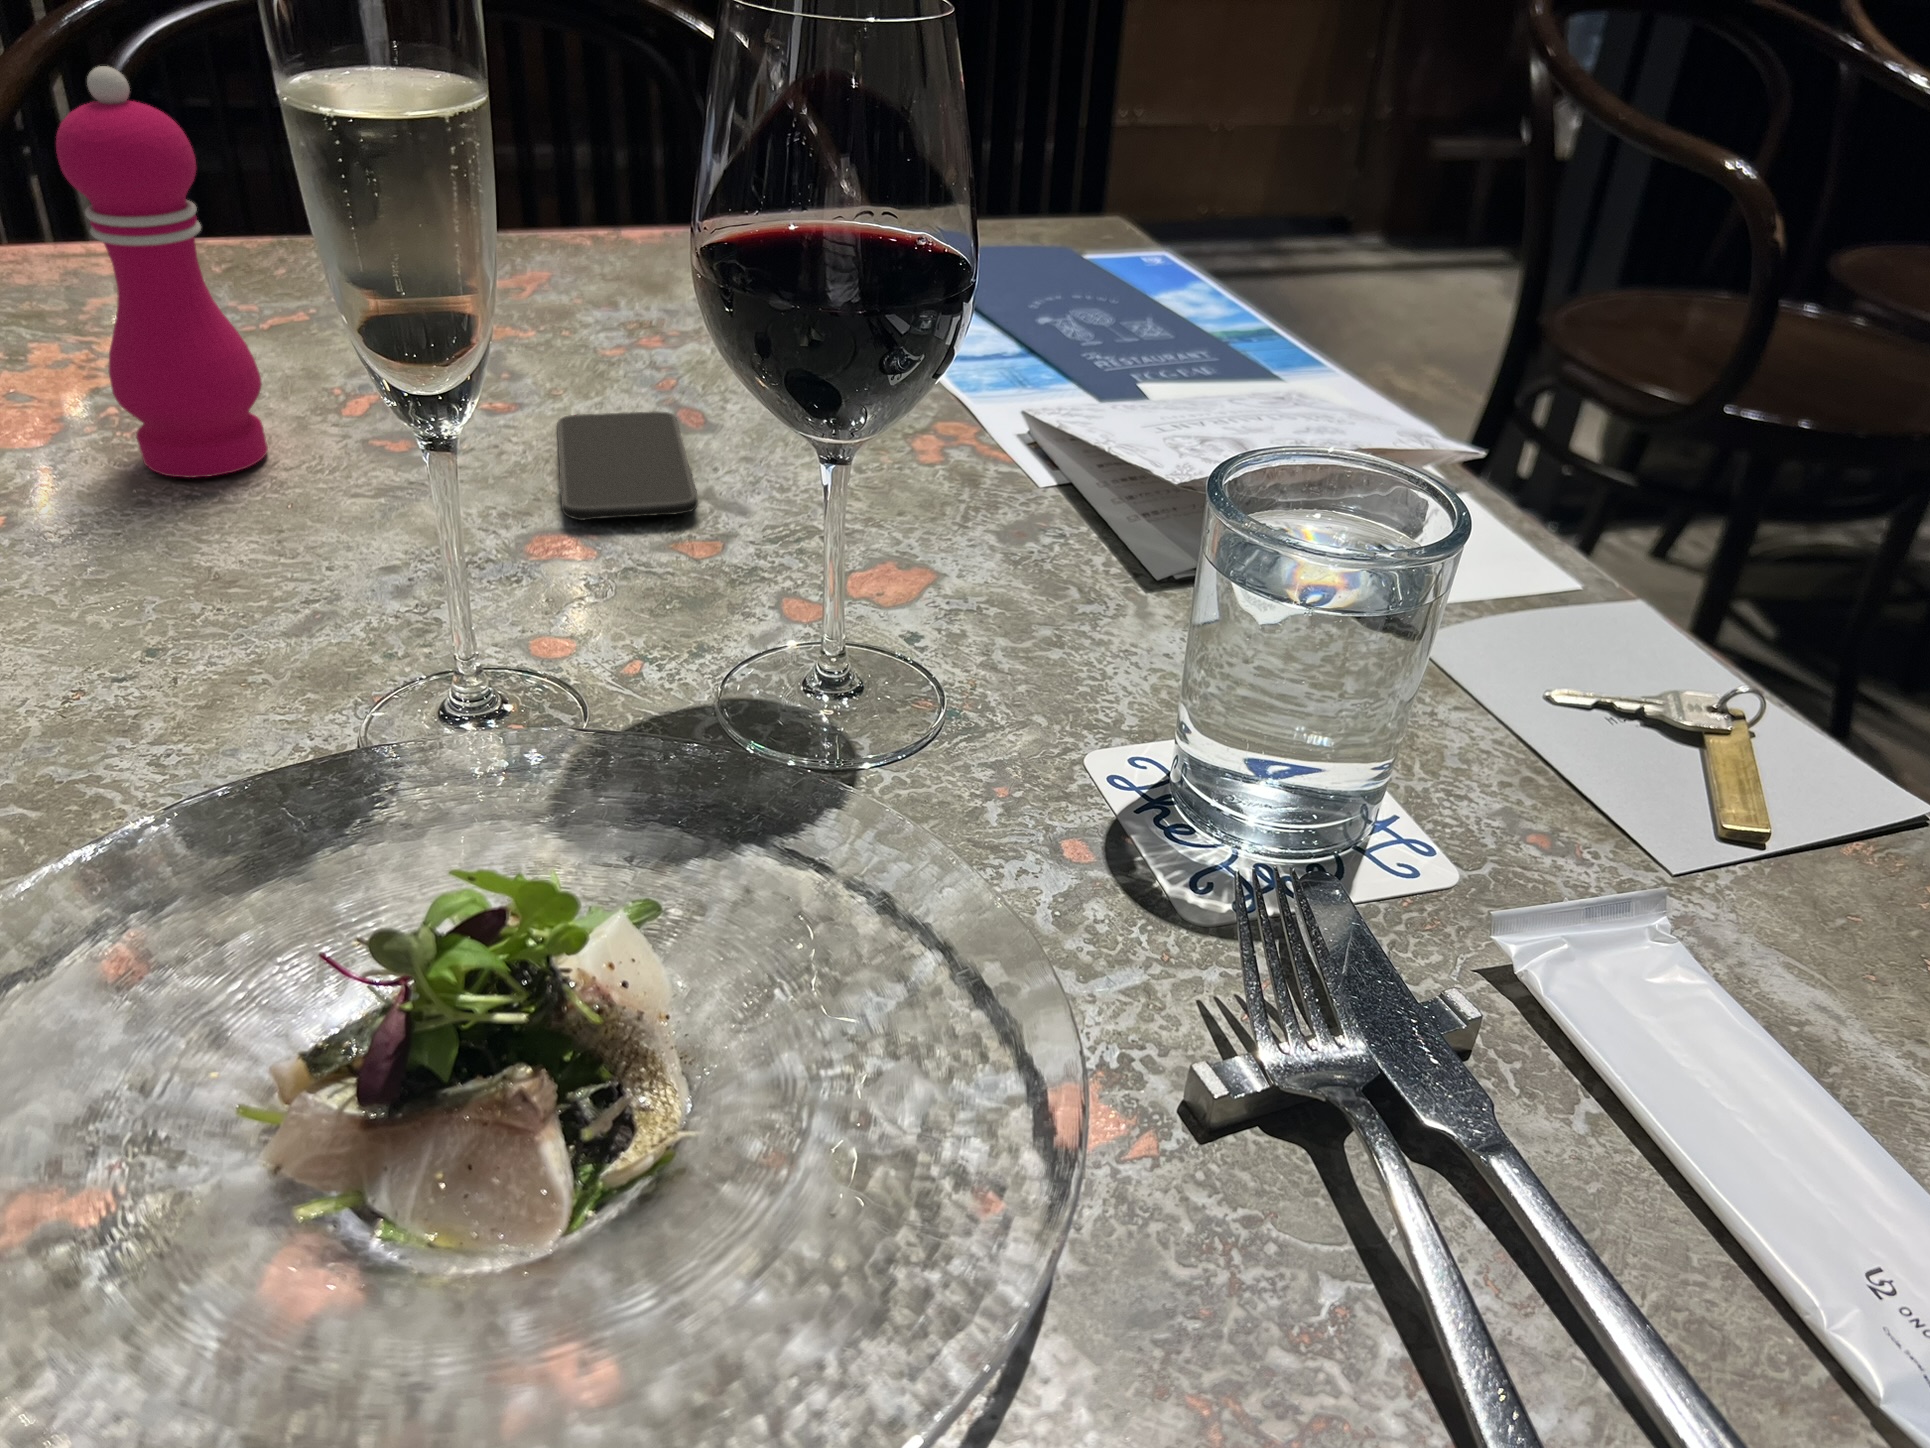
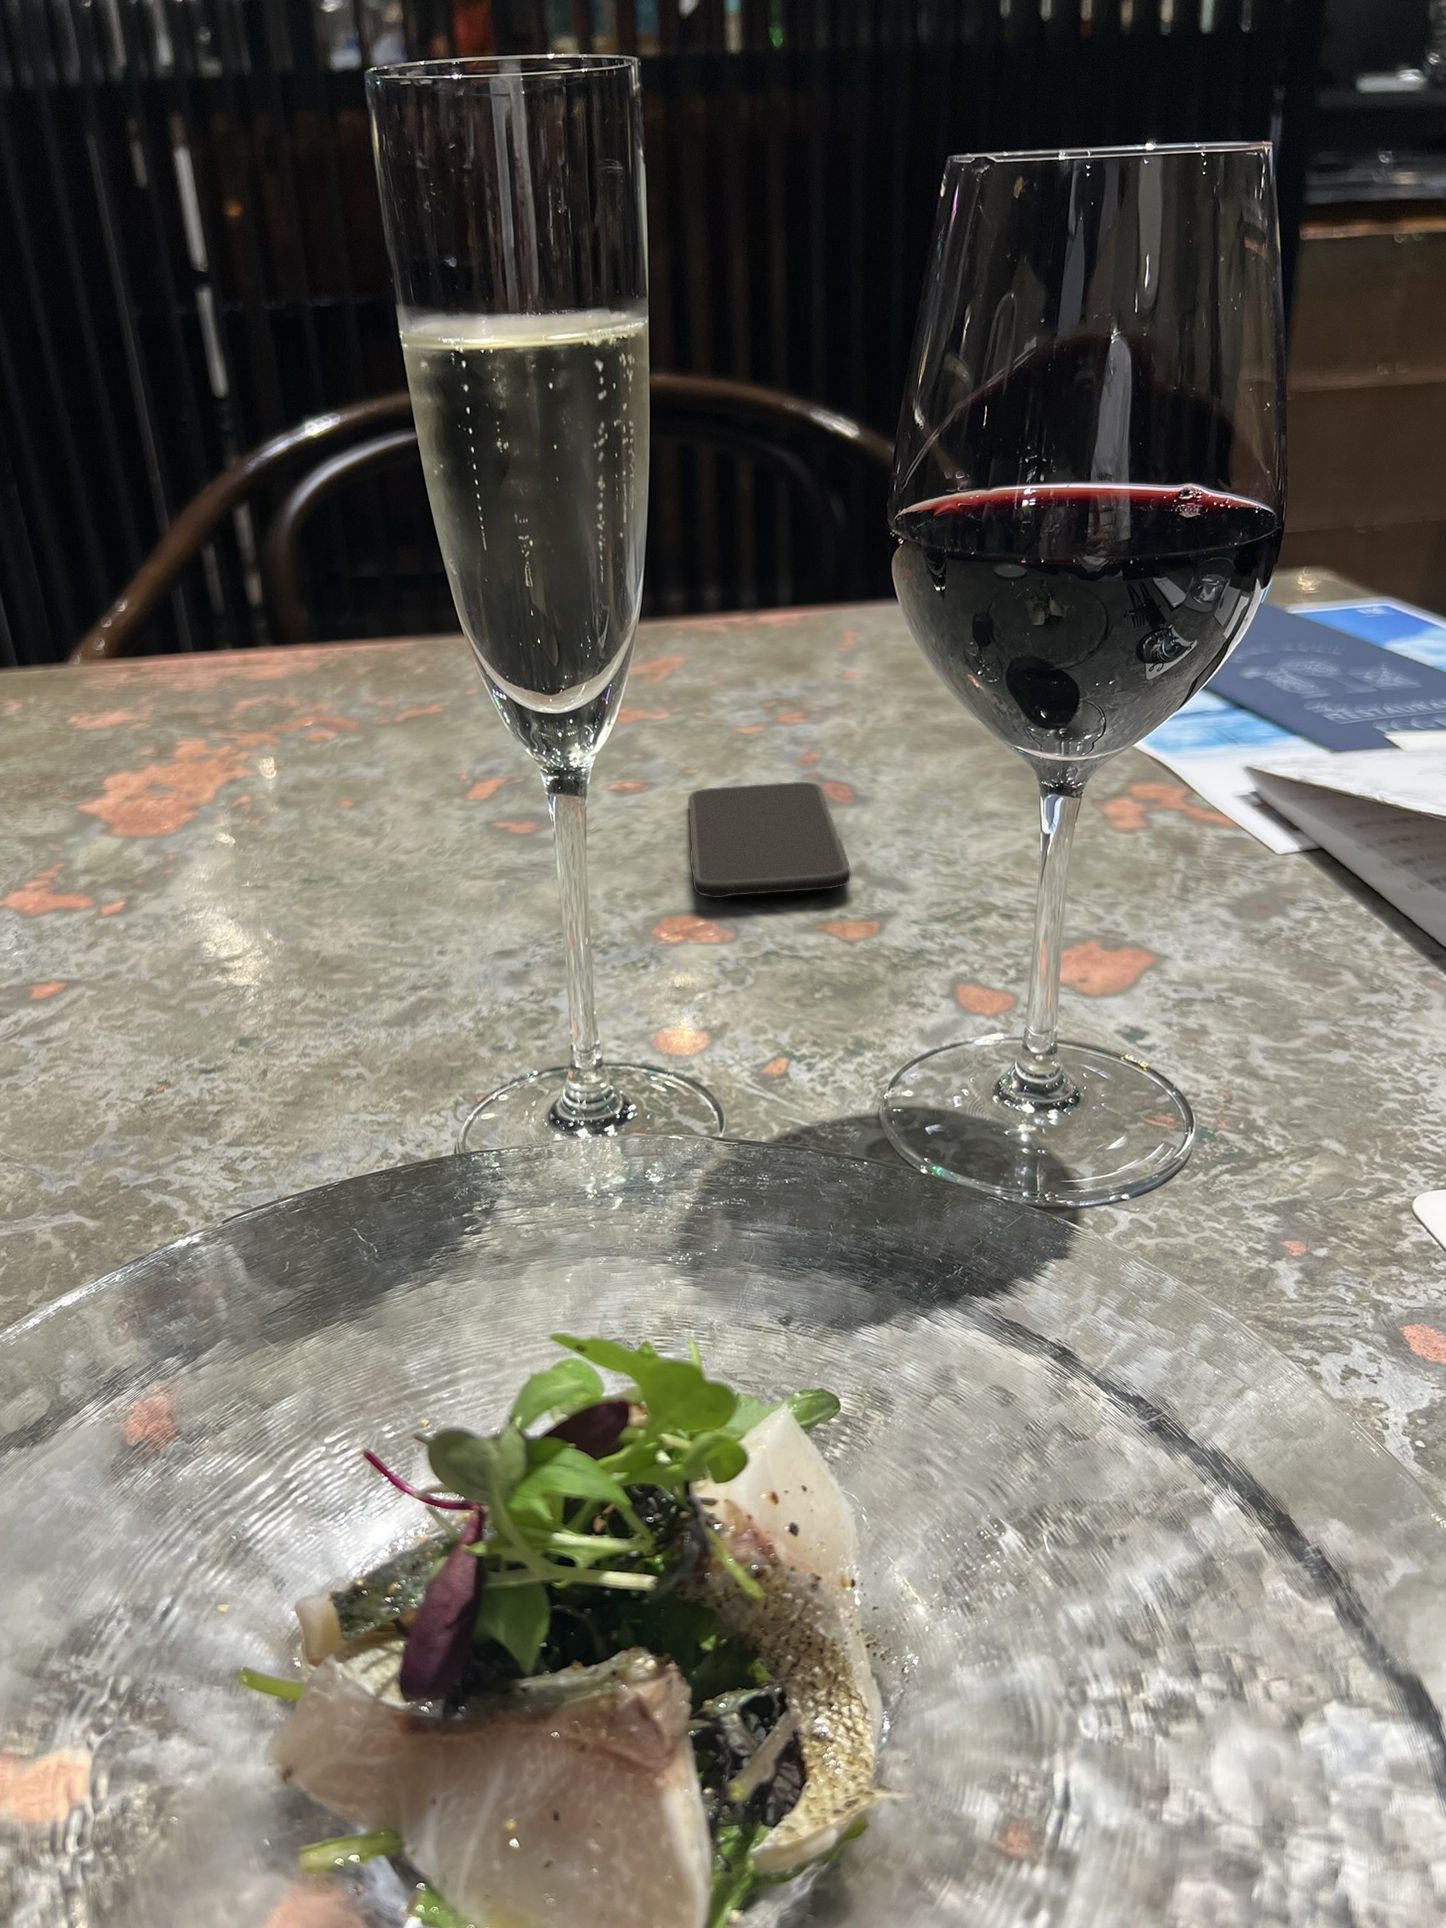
pepper mill: present [56,66,268,478] -> none [205,433,388,861]

